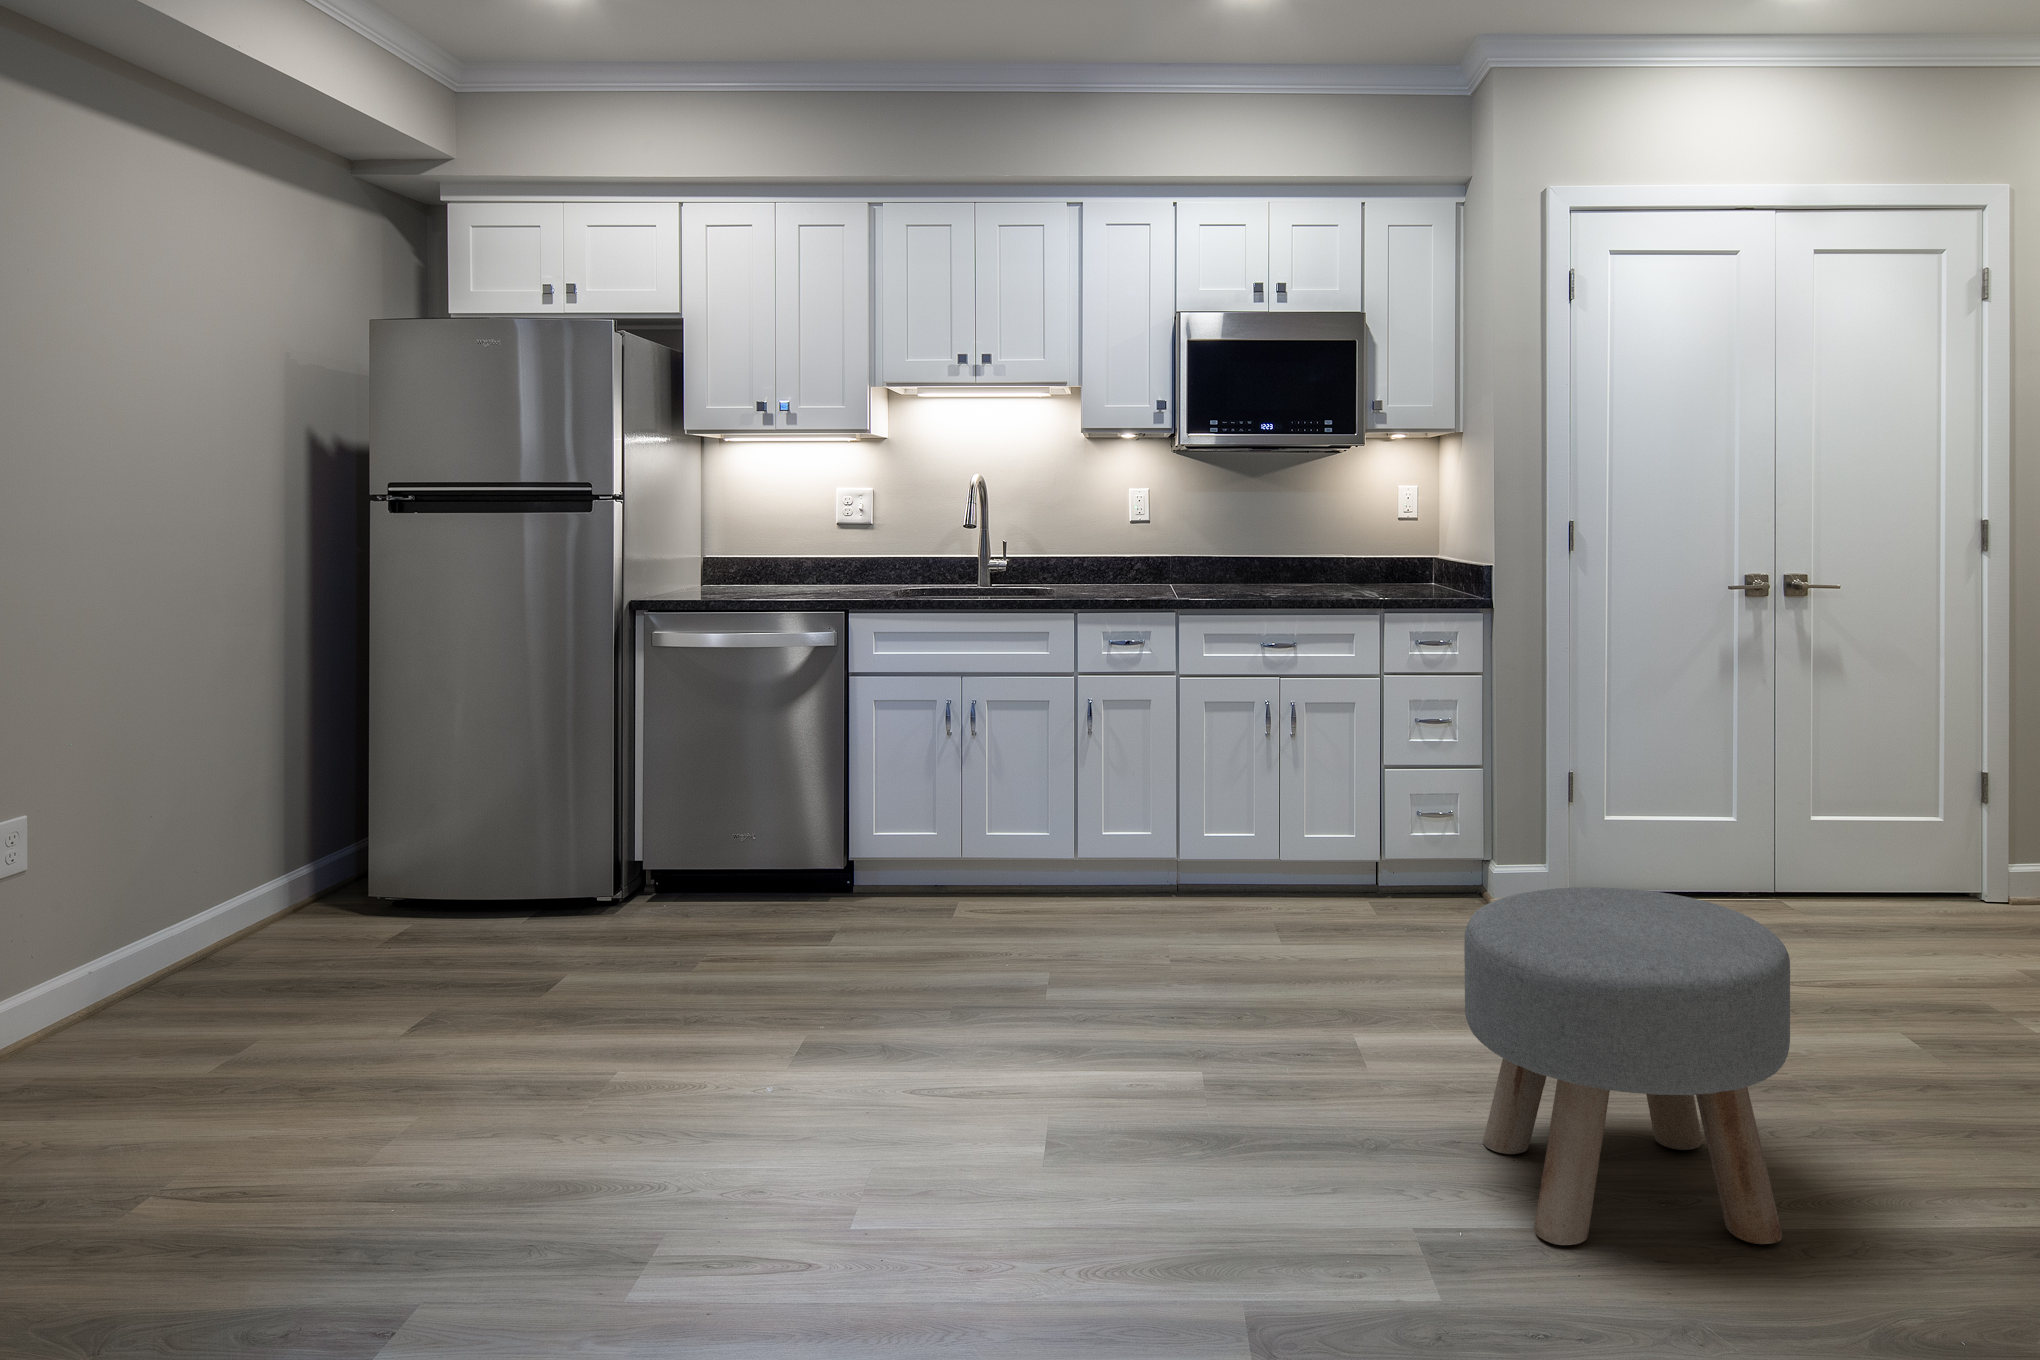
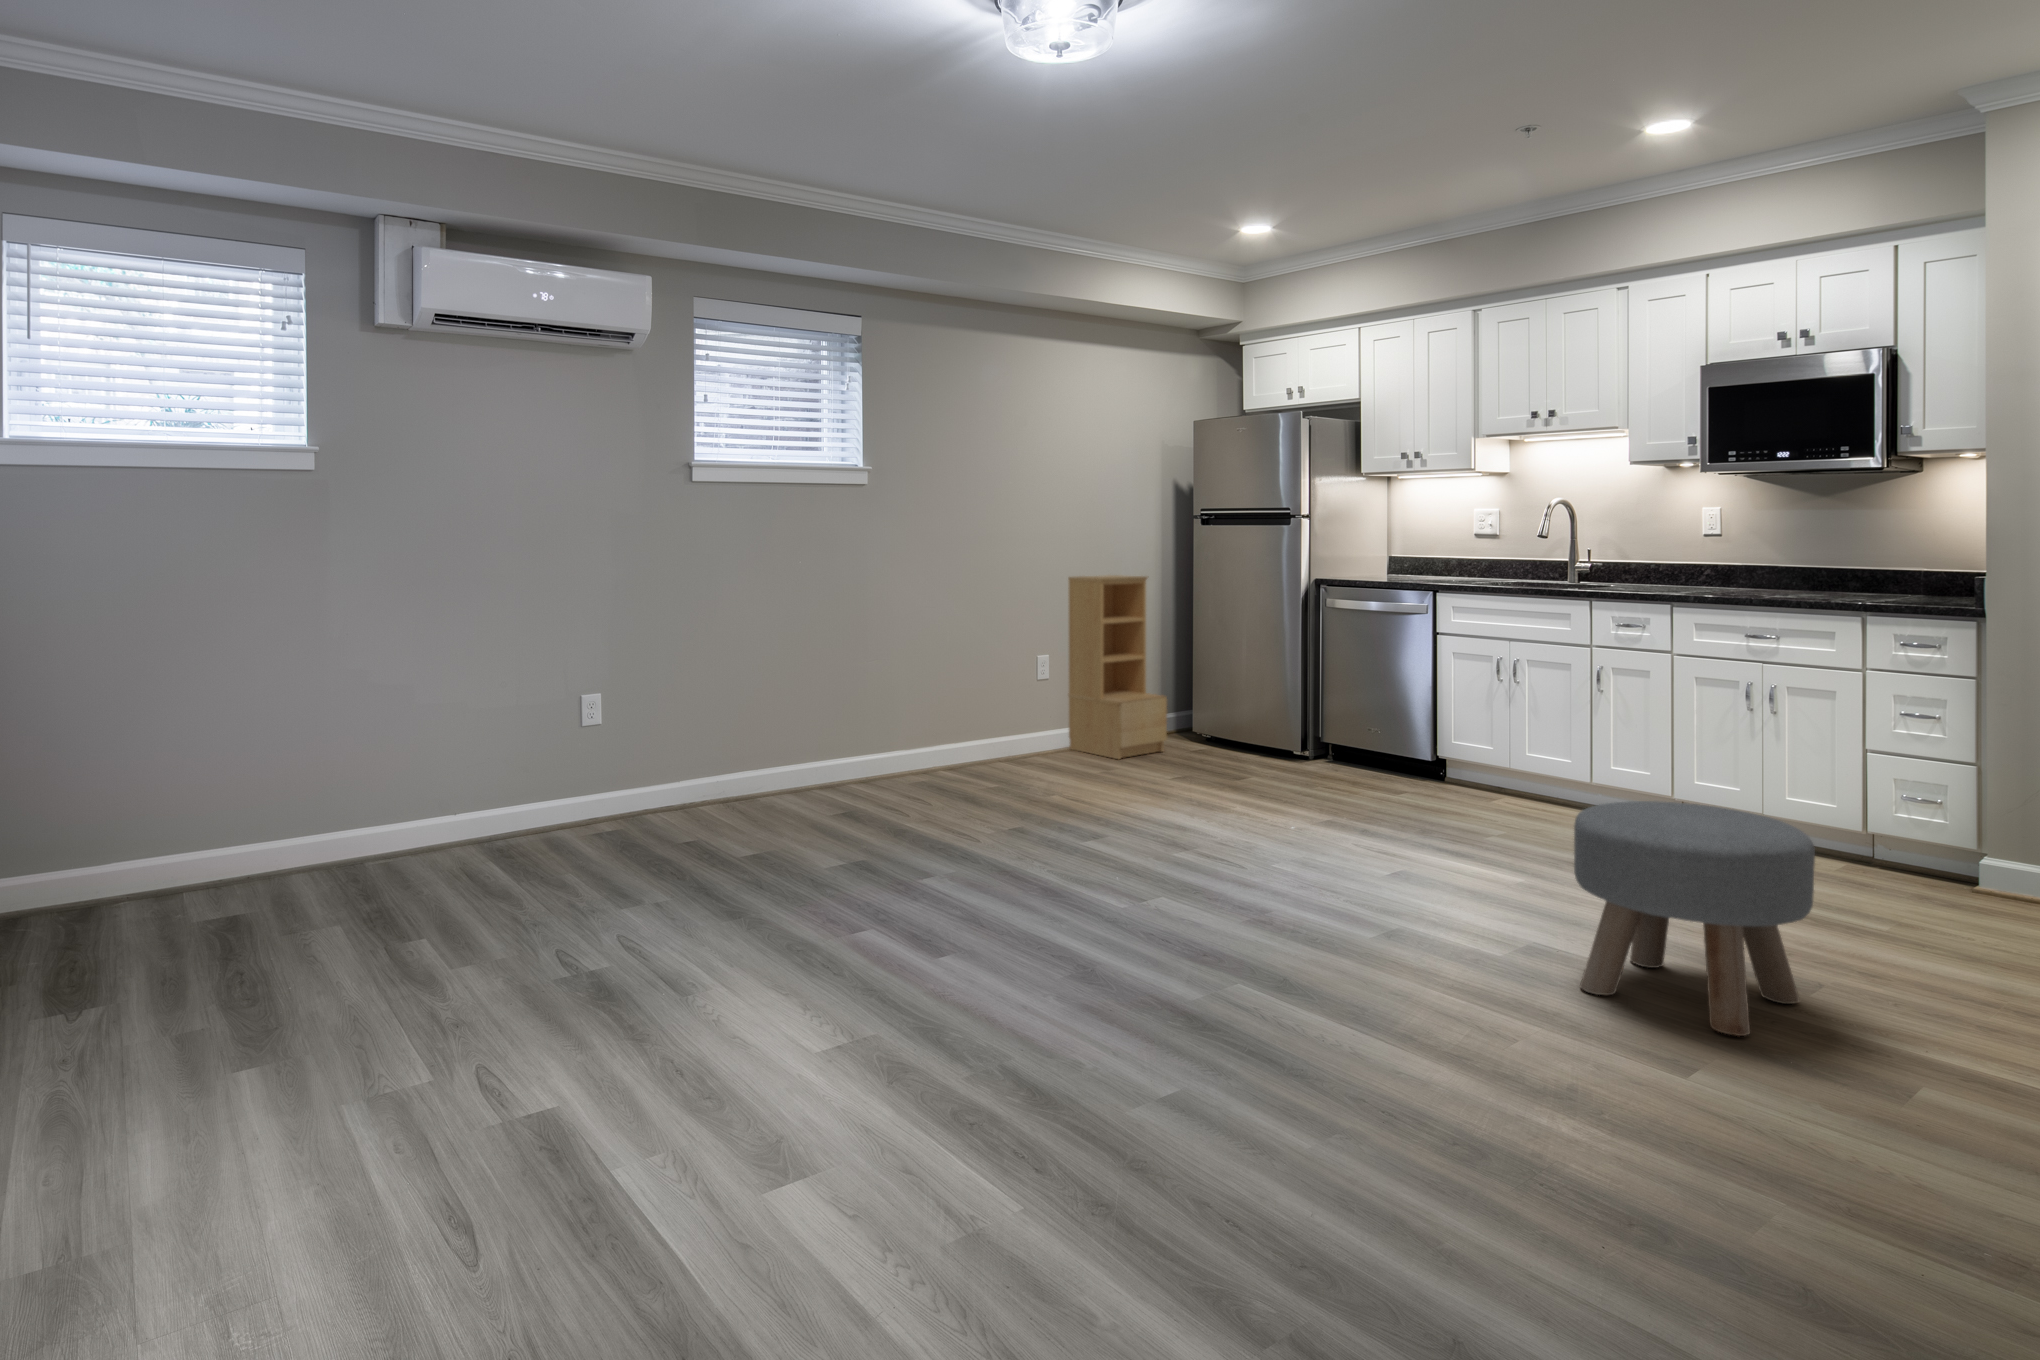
bookshelf: none [92,608,348,992] -> present [1068,575,1167,759]

